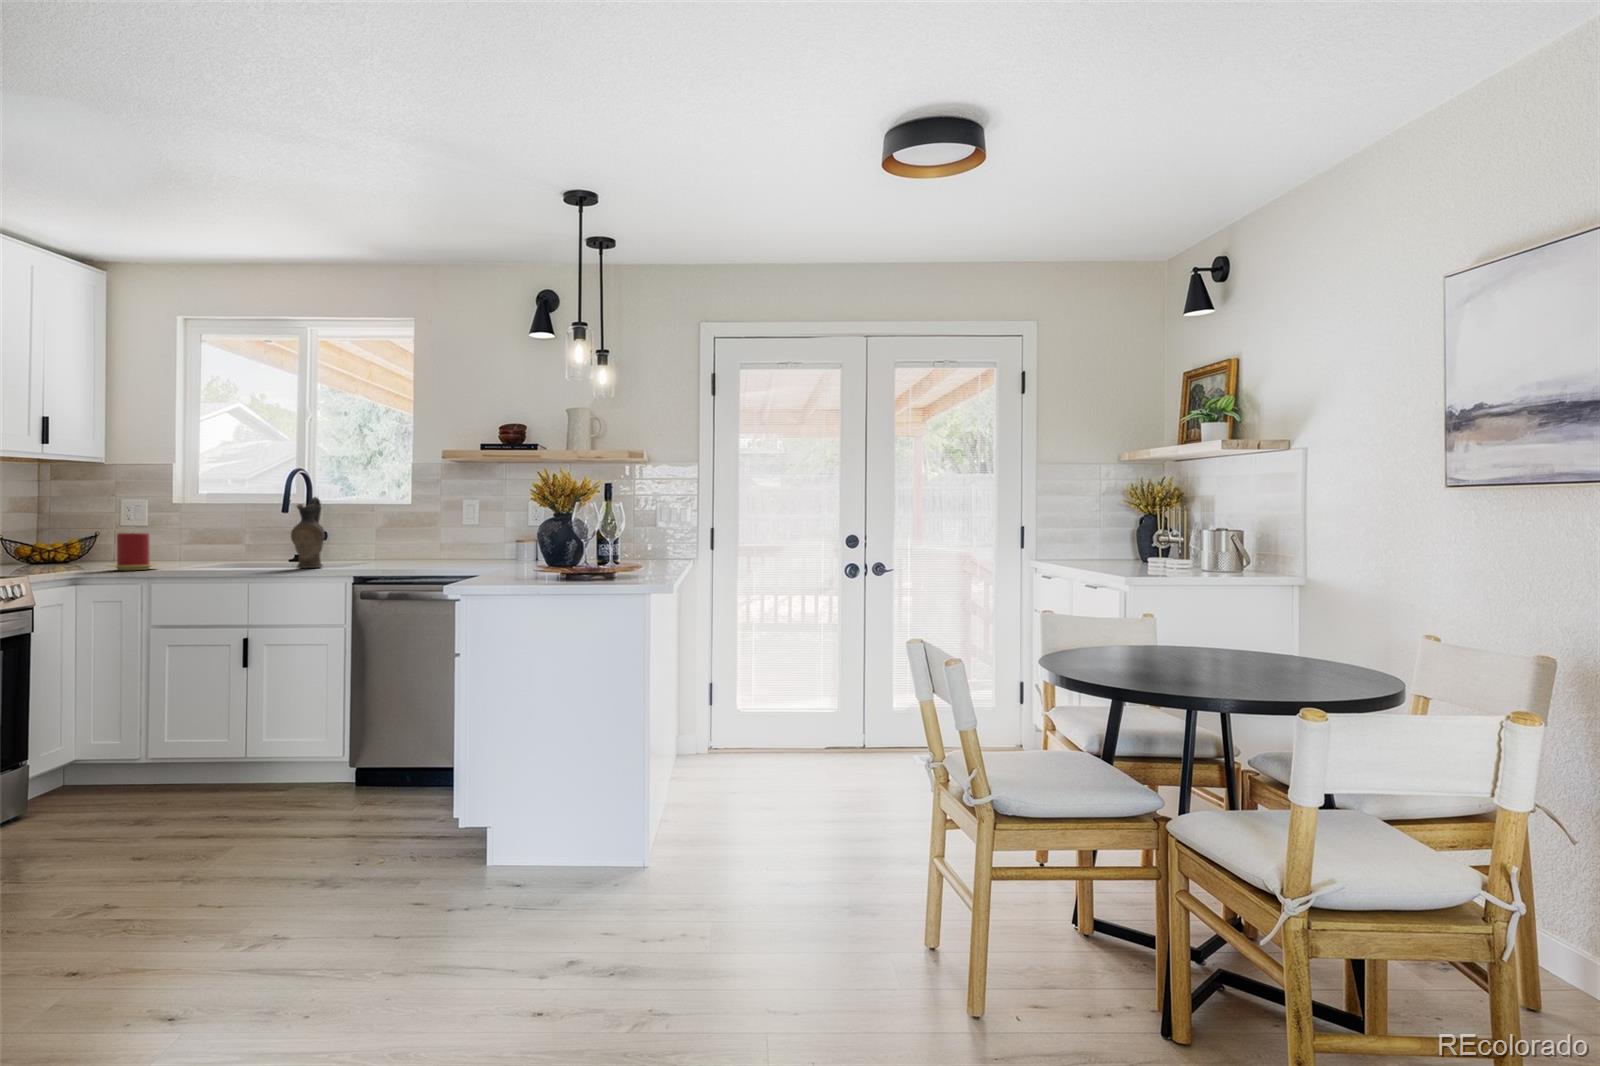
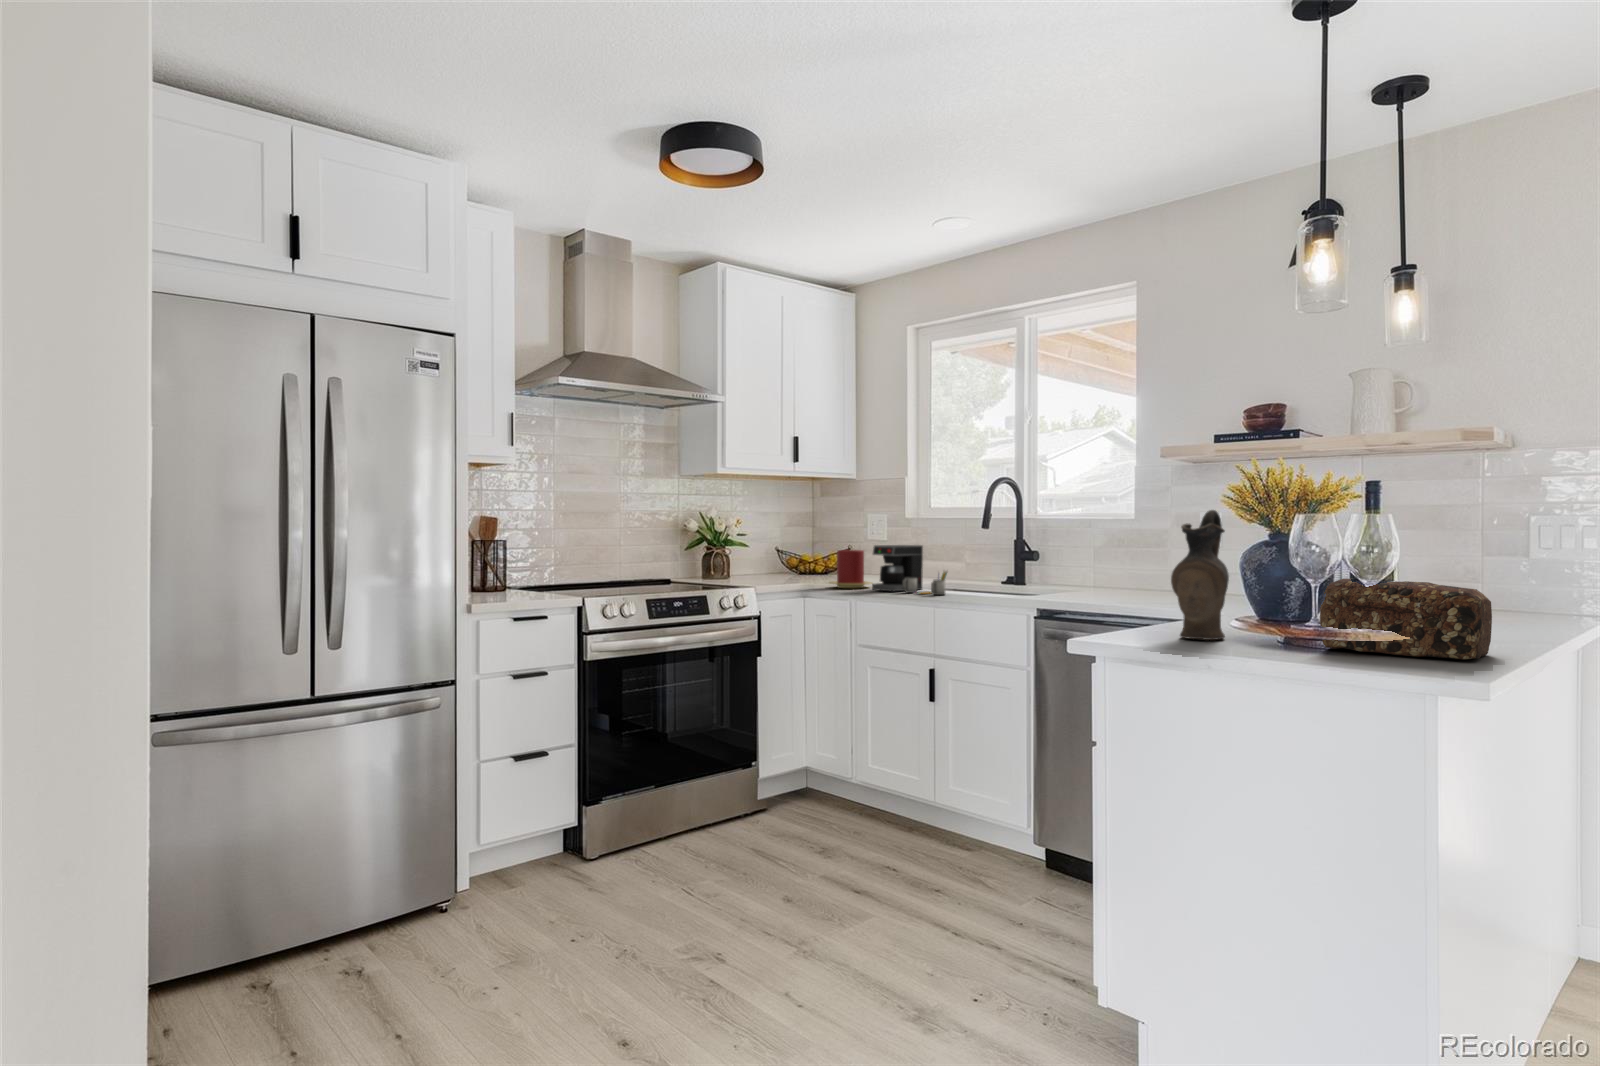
ceramic pitcher: present [291,497,325,568] -> present [1171,510,1229,640]
coffee maker: none [168,527,259,570] -> present [872,545,948,595]
bread loaf: none [580,536,660,576] -> present [1320,578,1492,659]

